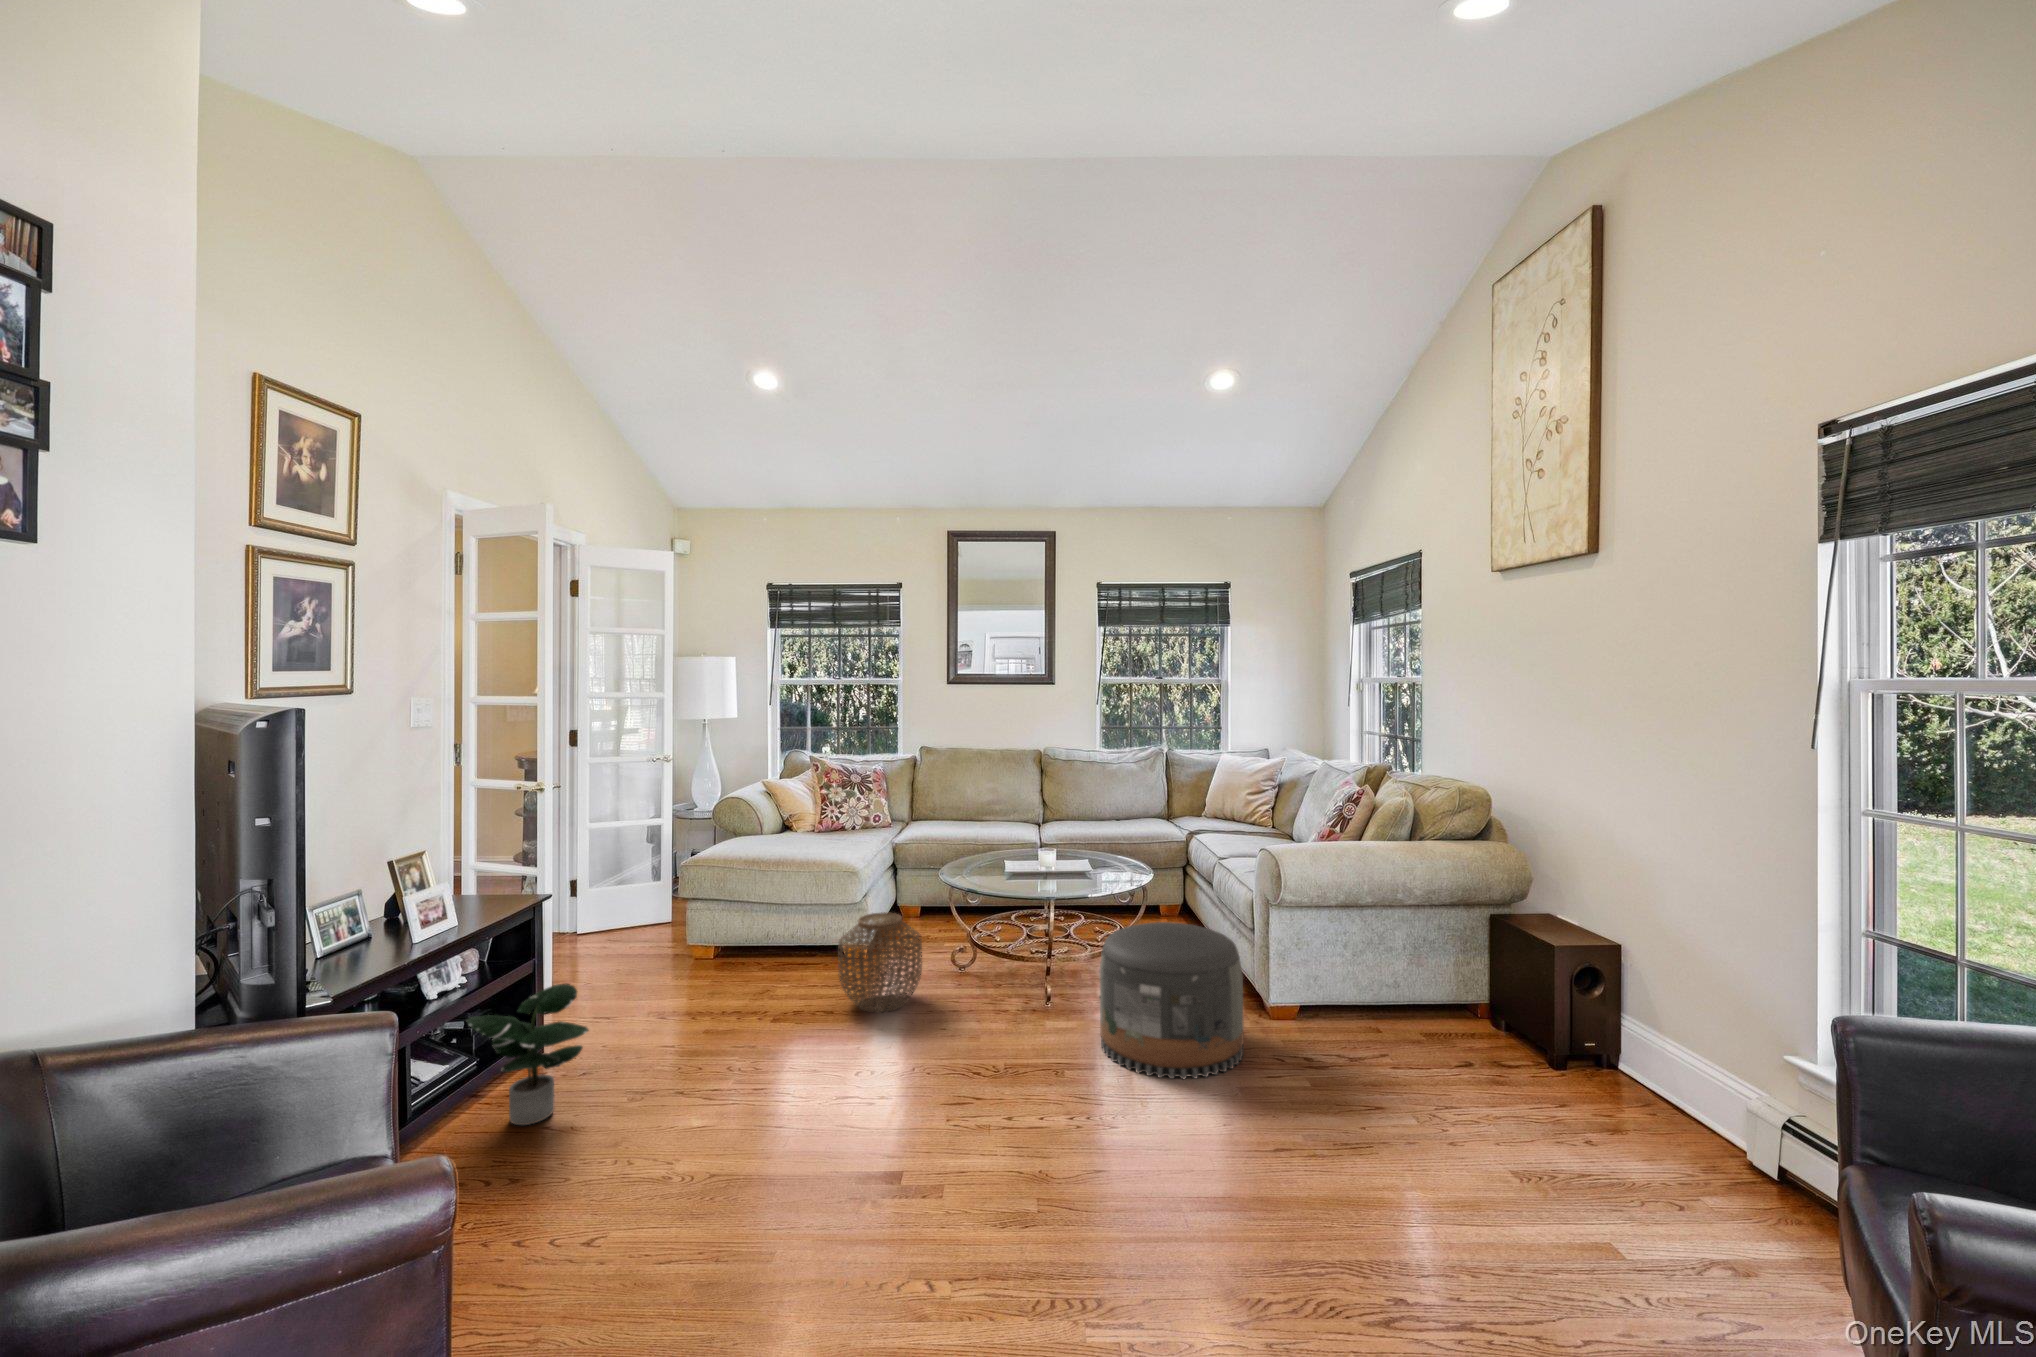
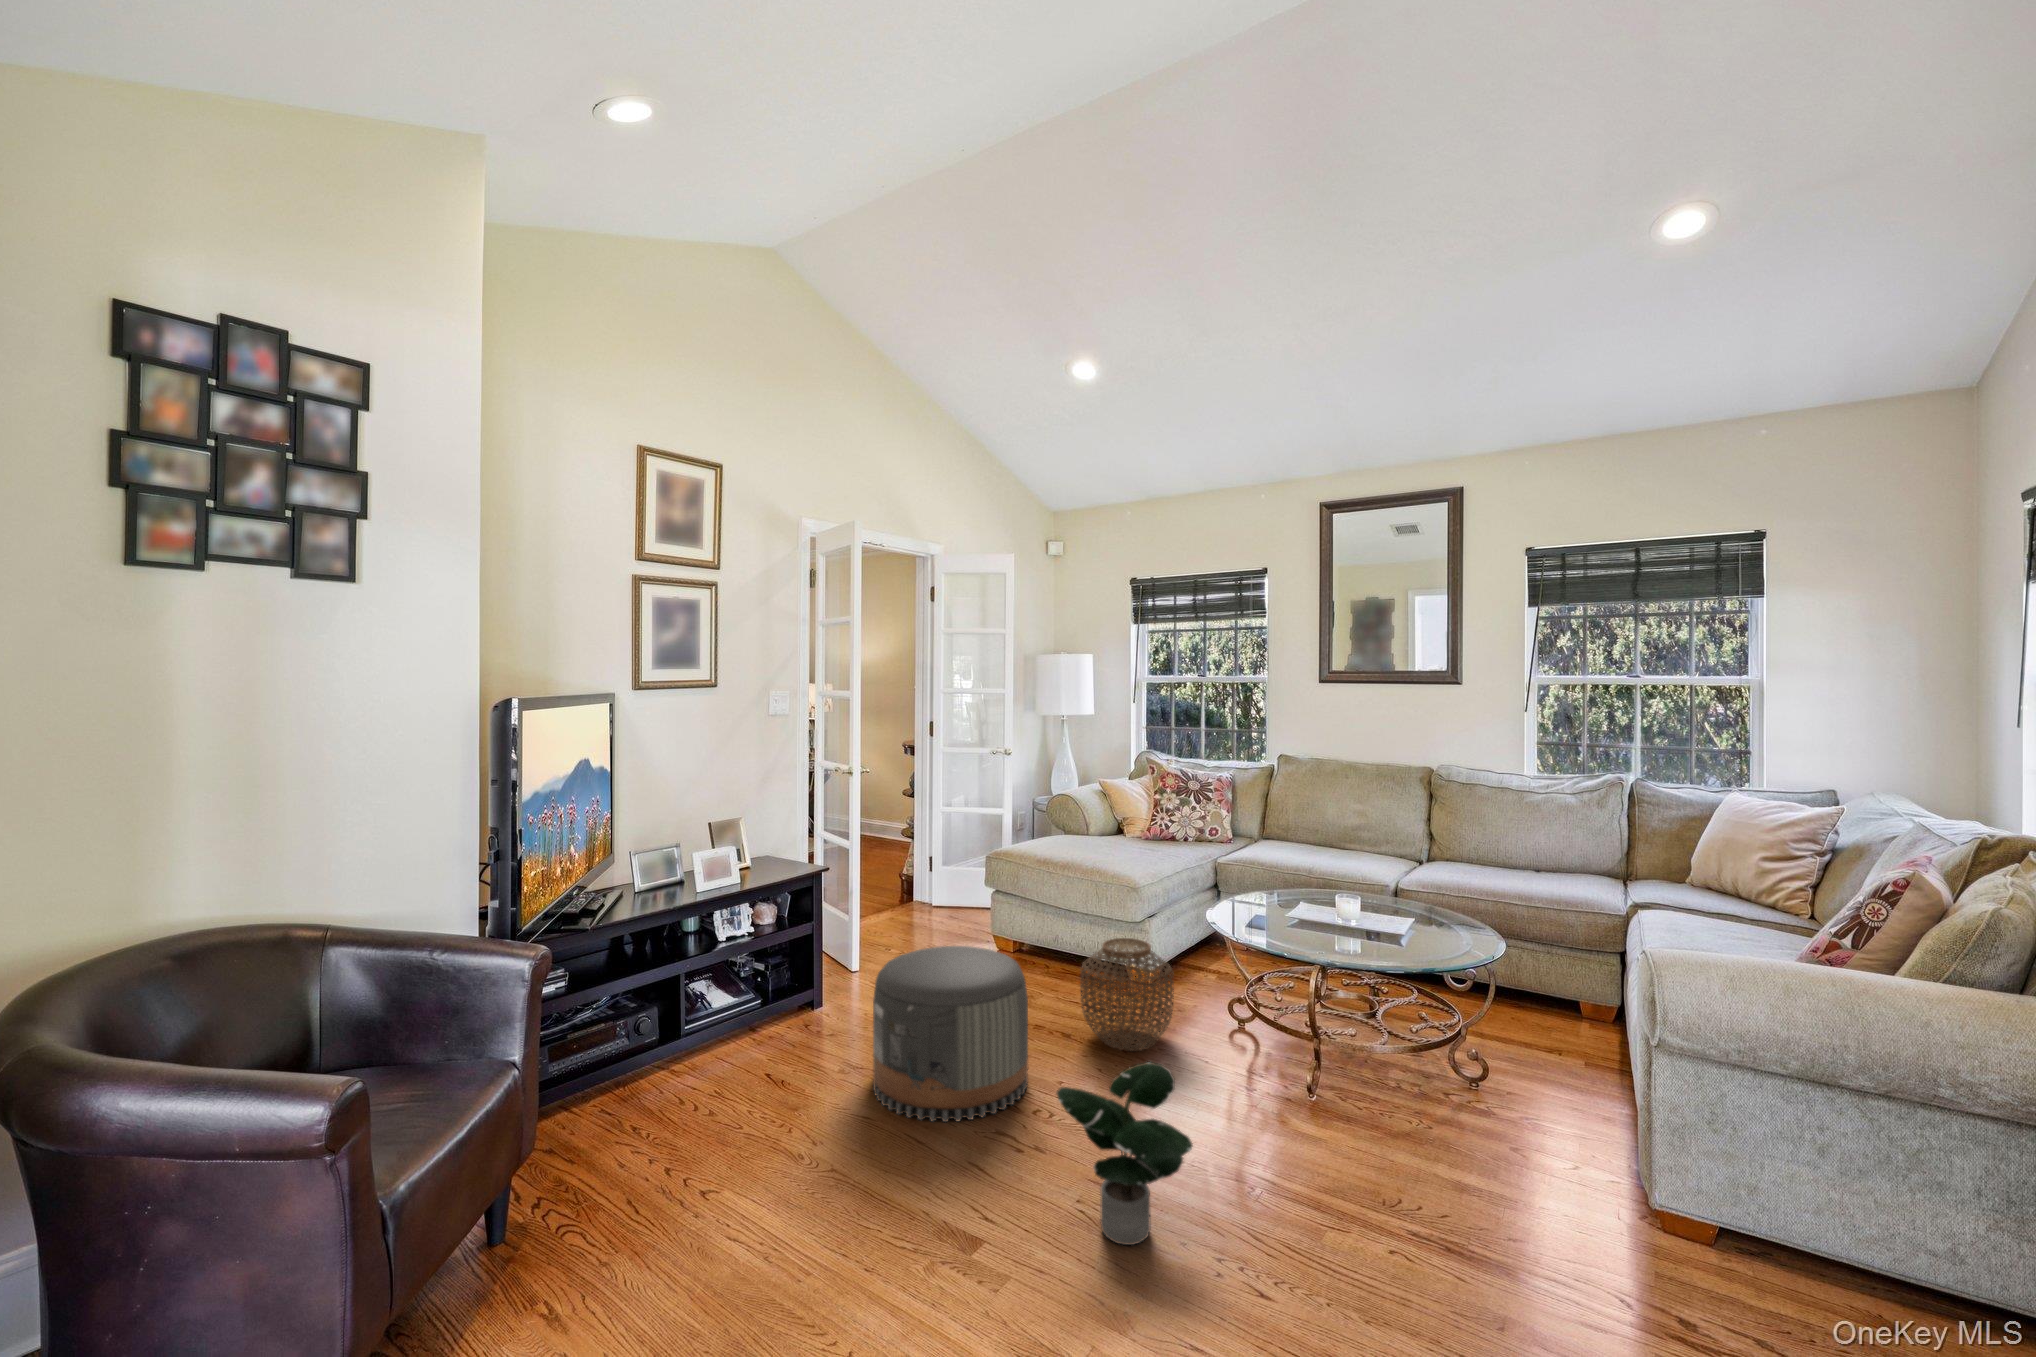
pouf: present [1099,922,1244,1079] -> present [873,946,1028,1122]
potted plant: present [467,984,588,1126] -> present [1057,1062,1193,1245]

